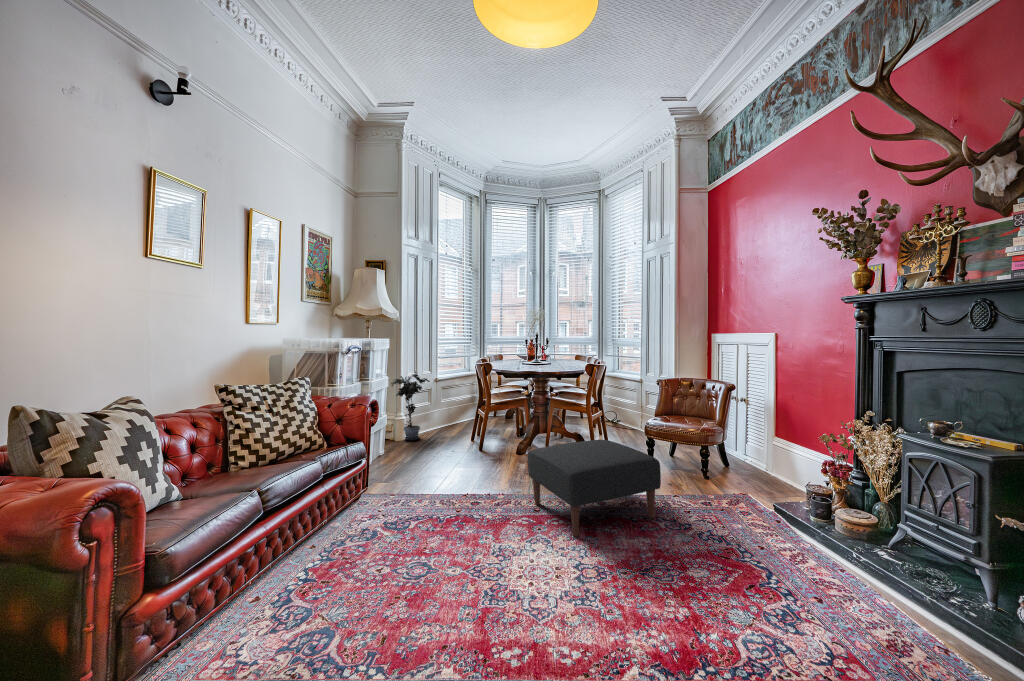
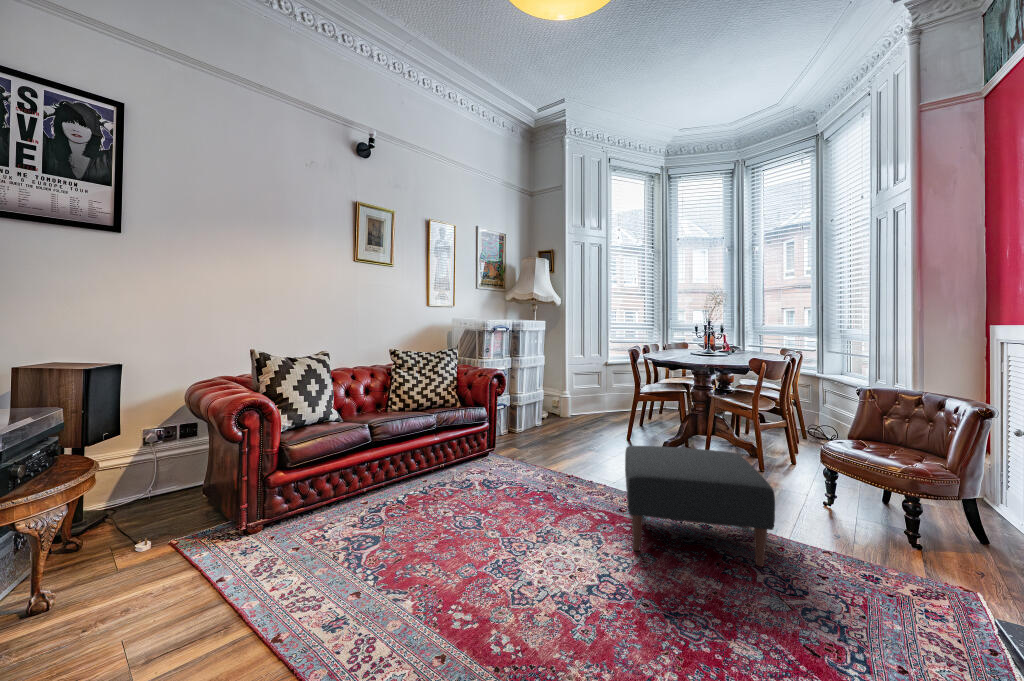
potted plant: present [391,372,430,440] -> none [561,353,604,422]

